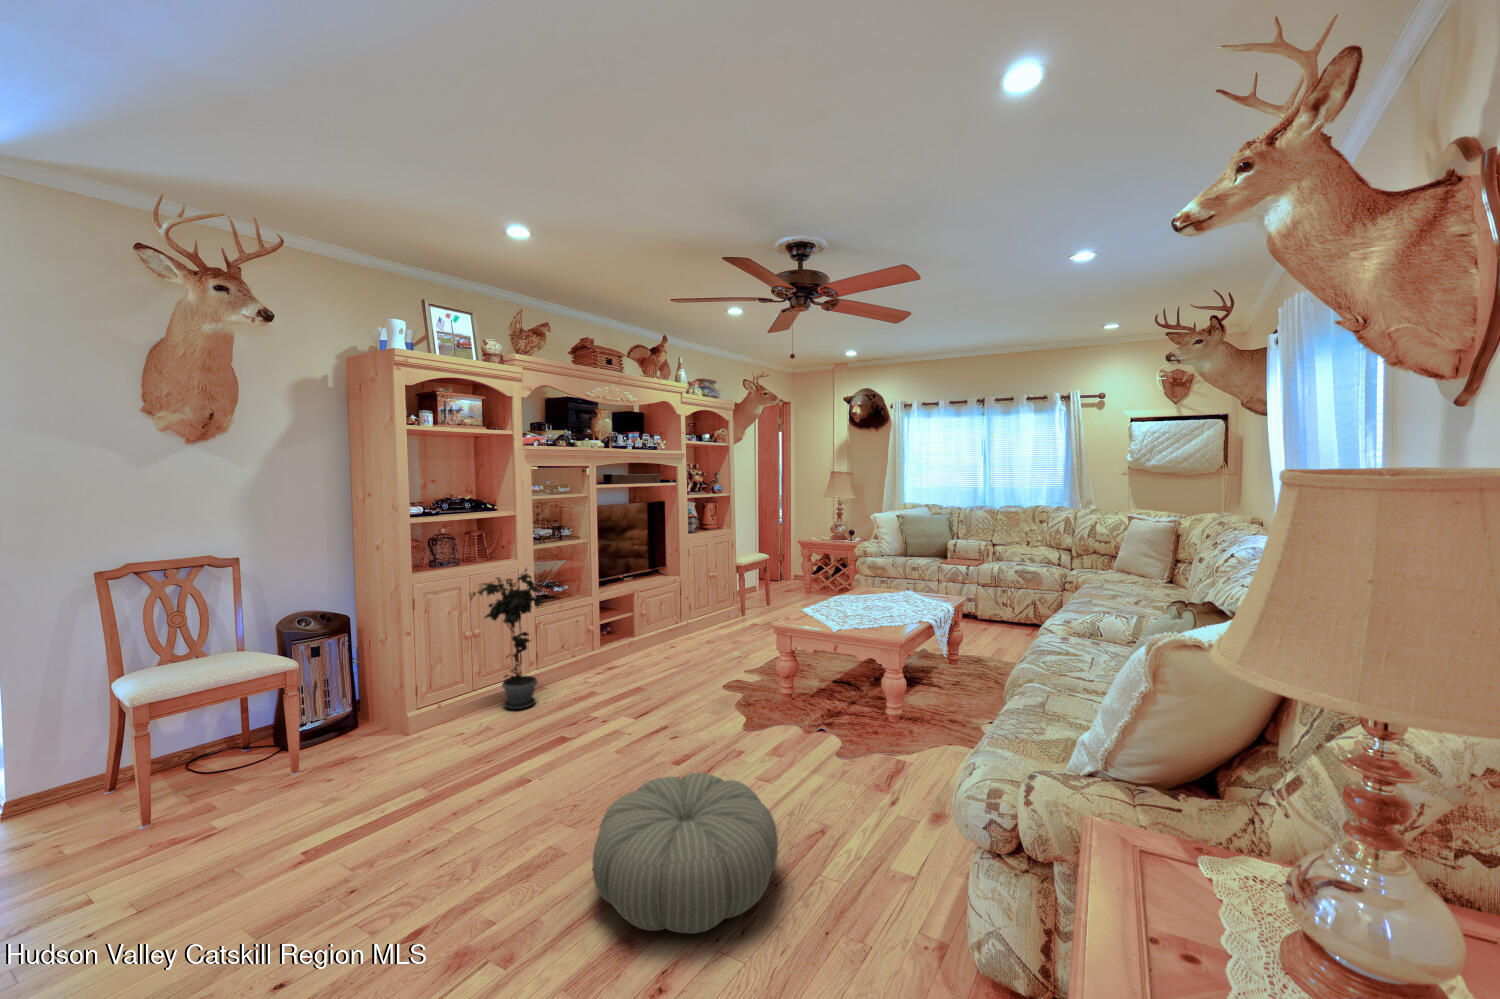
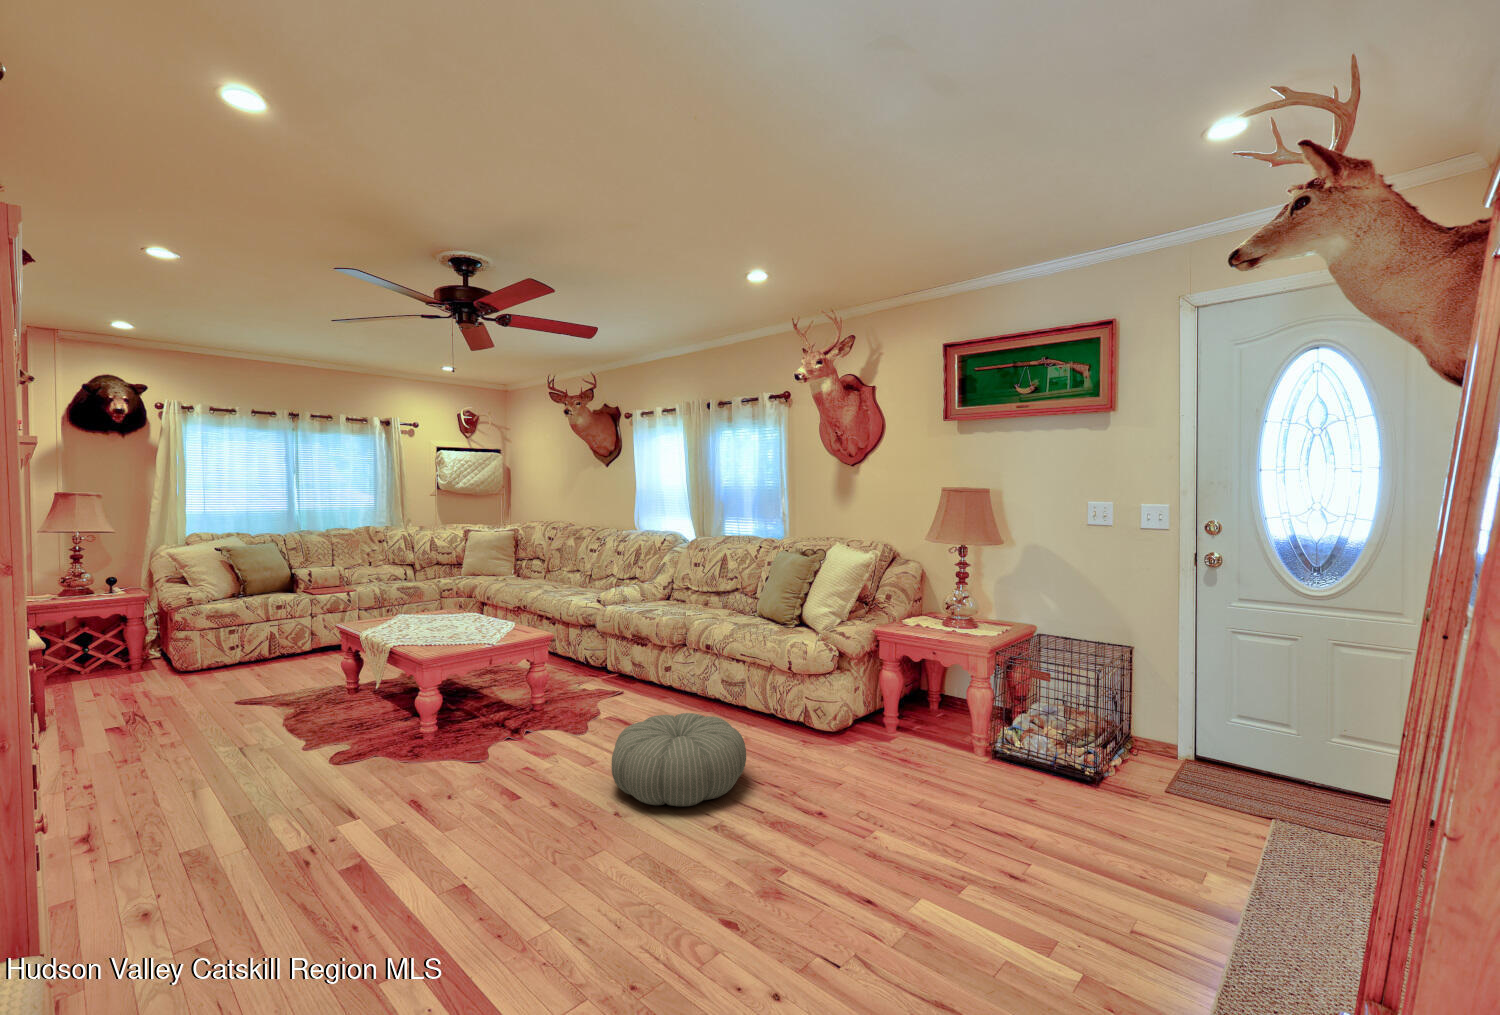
potted plant: present [469,569,563,709] -> none [53,649,200,913]

